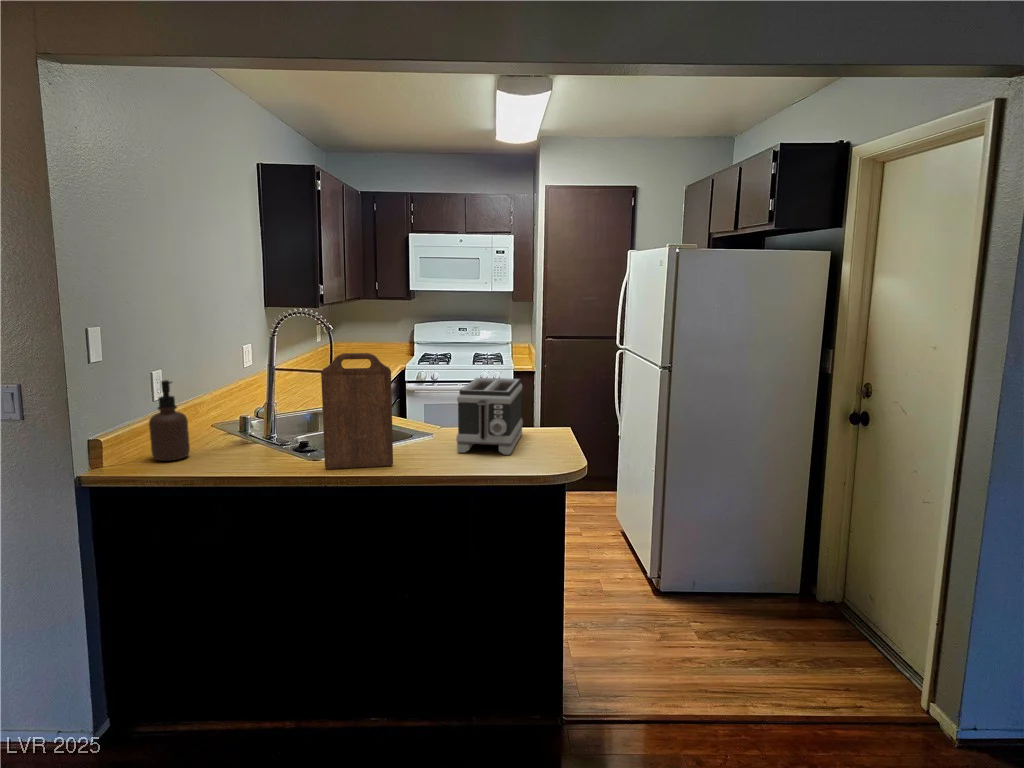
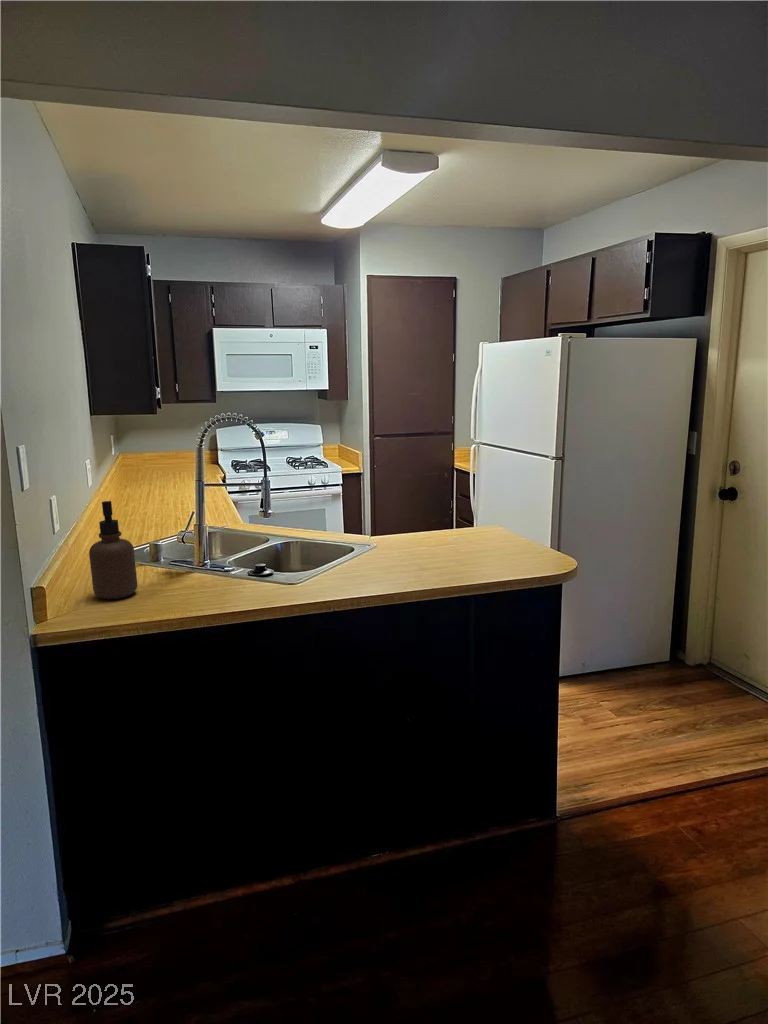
cutting board: present [321,353,393,469] -> none [315,453,388,587]
toaster: present [457,378,523,455] -> none [415,475,489,557]

